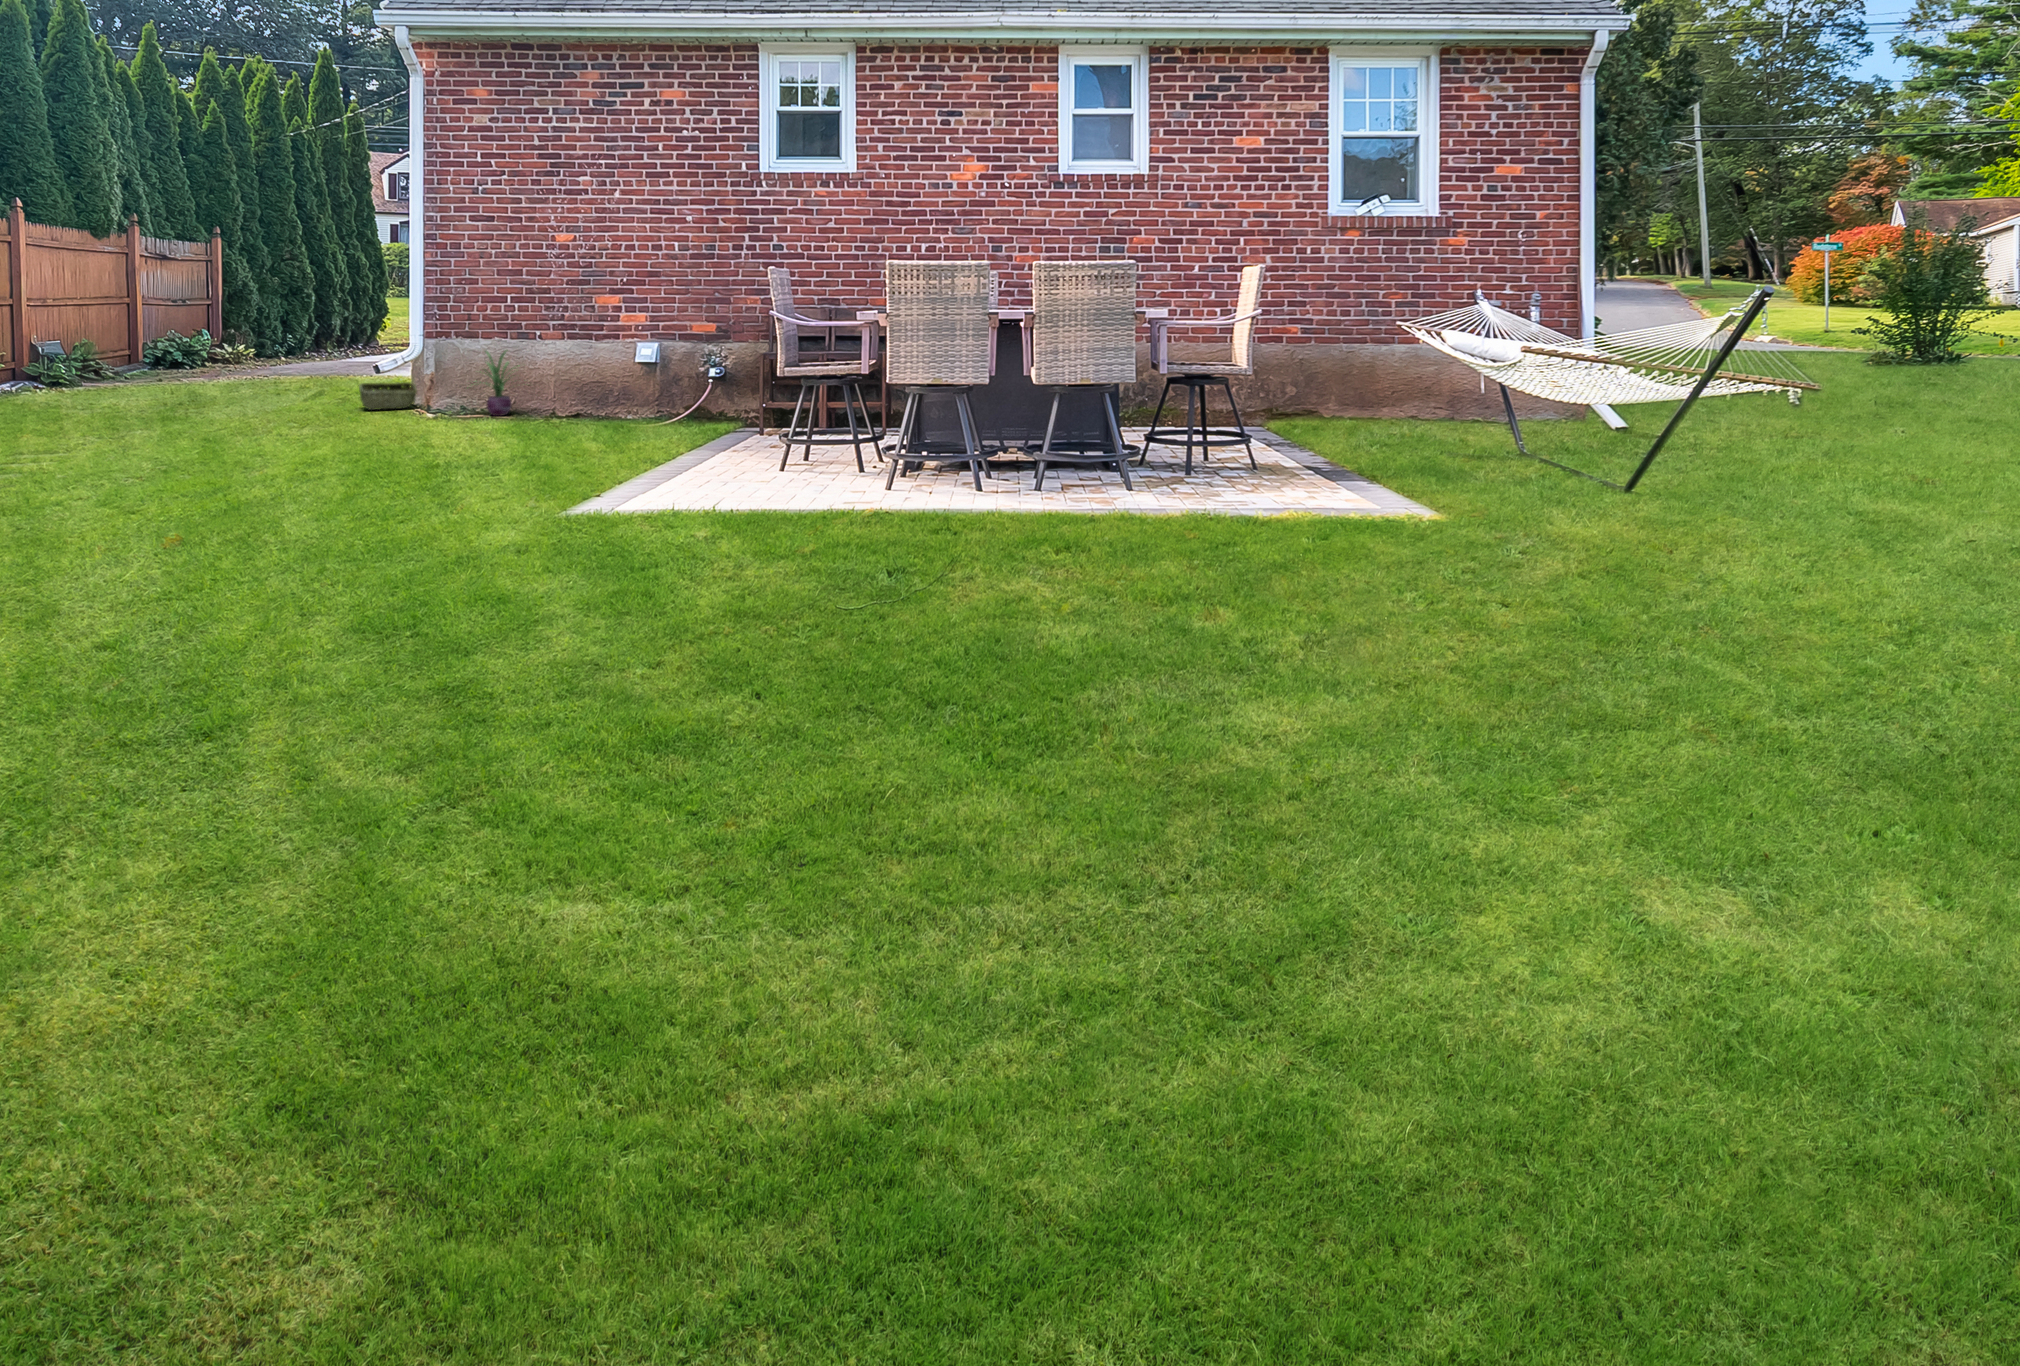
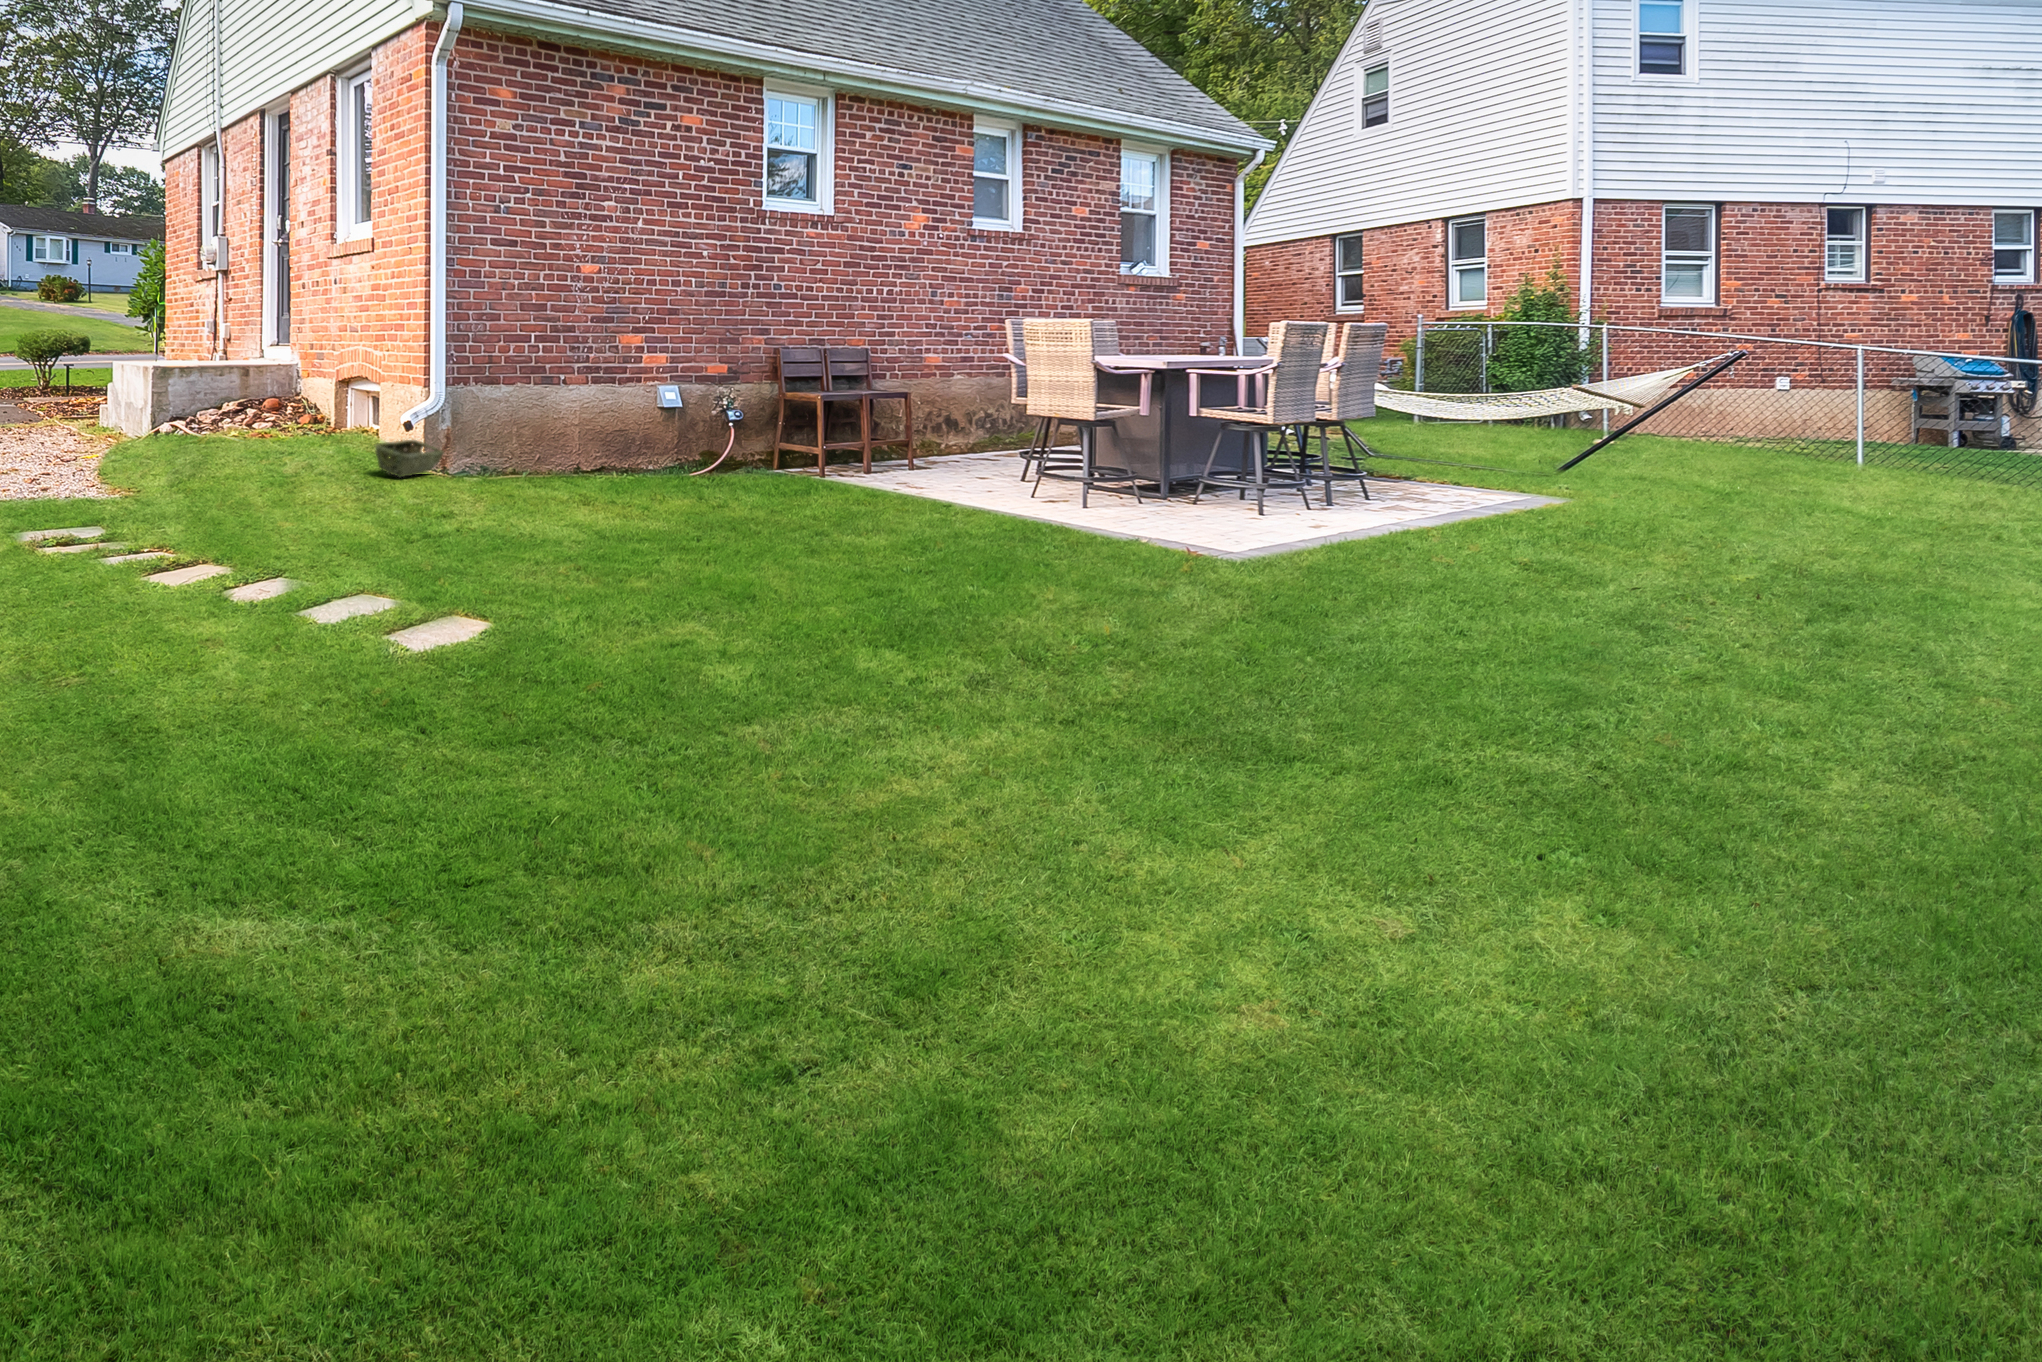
decorative plant: present [480,351,520,416] -> none [527,399,601,476]

